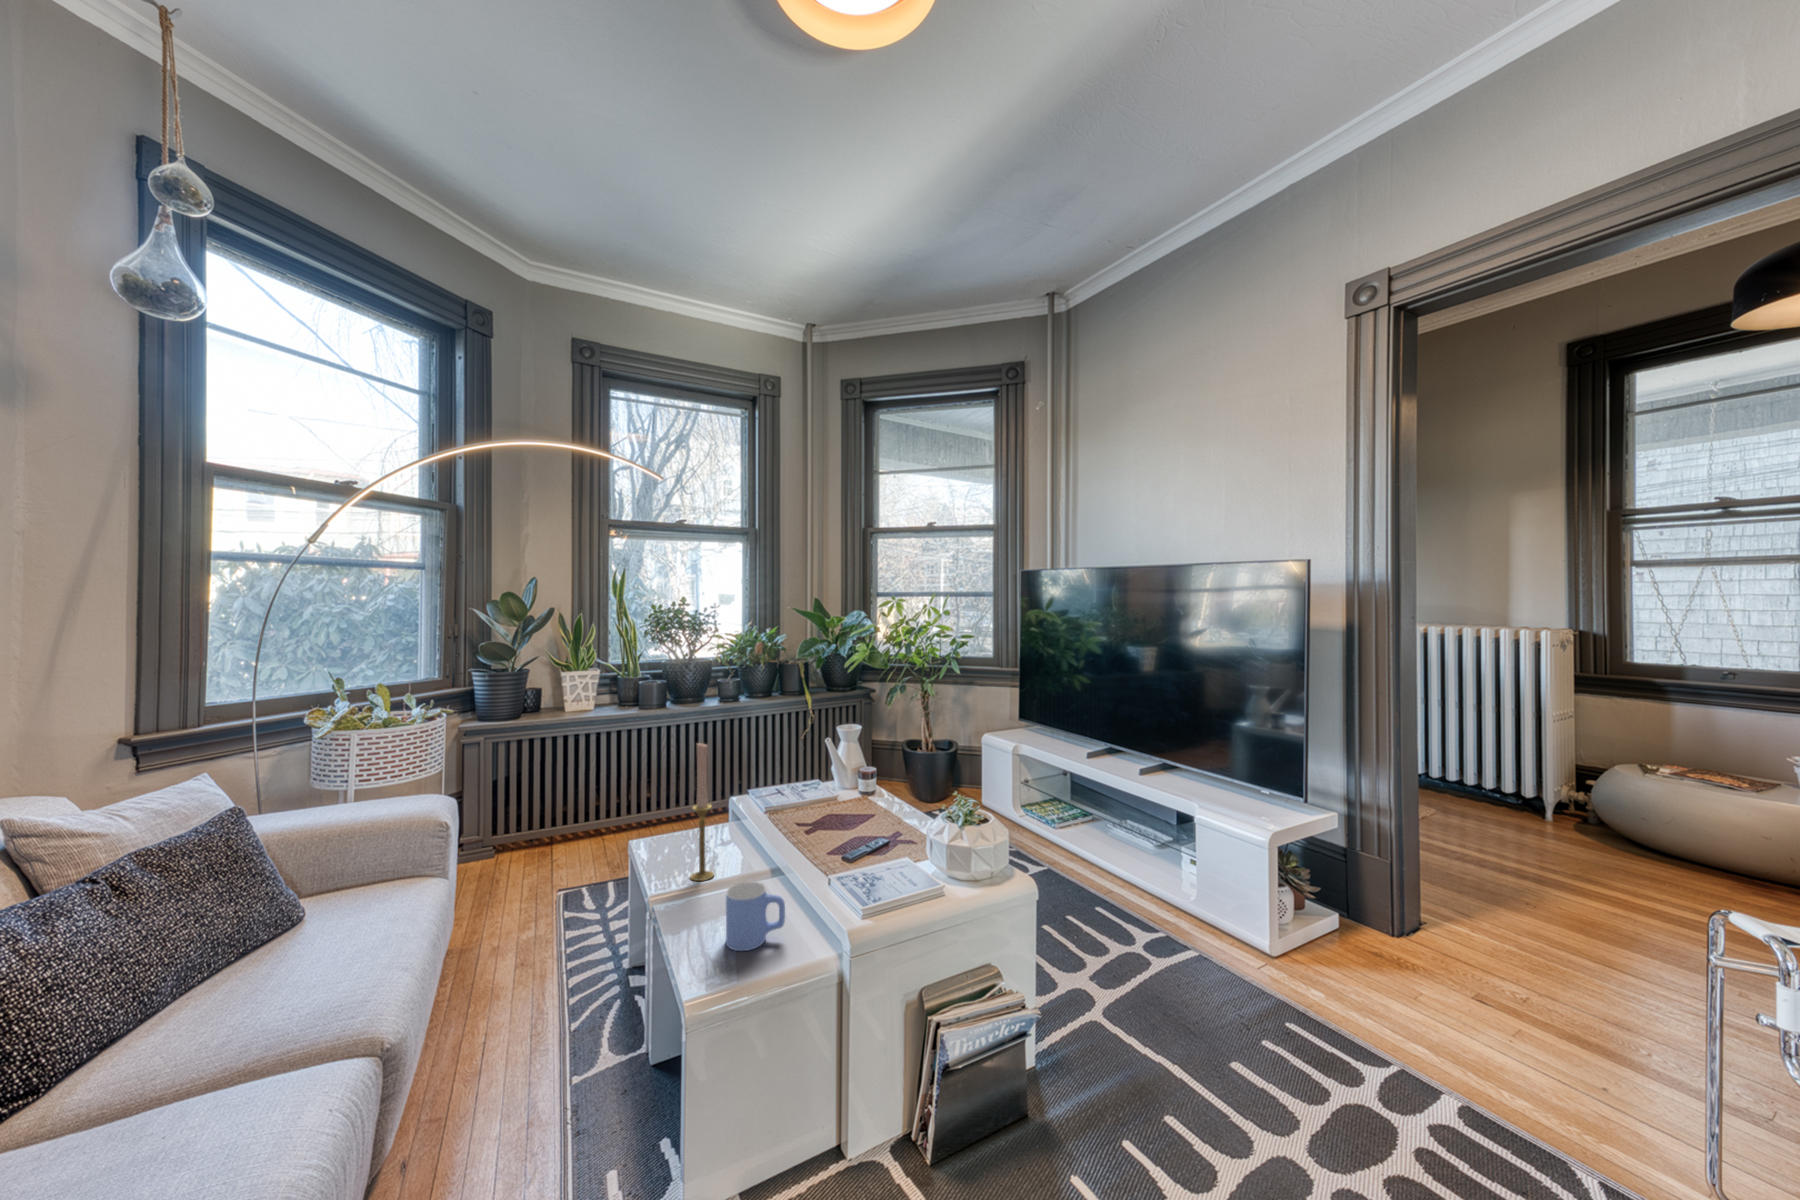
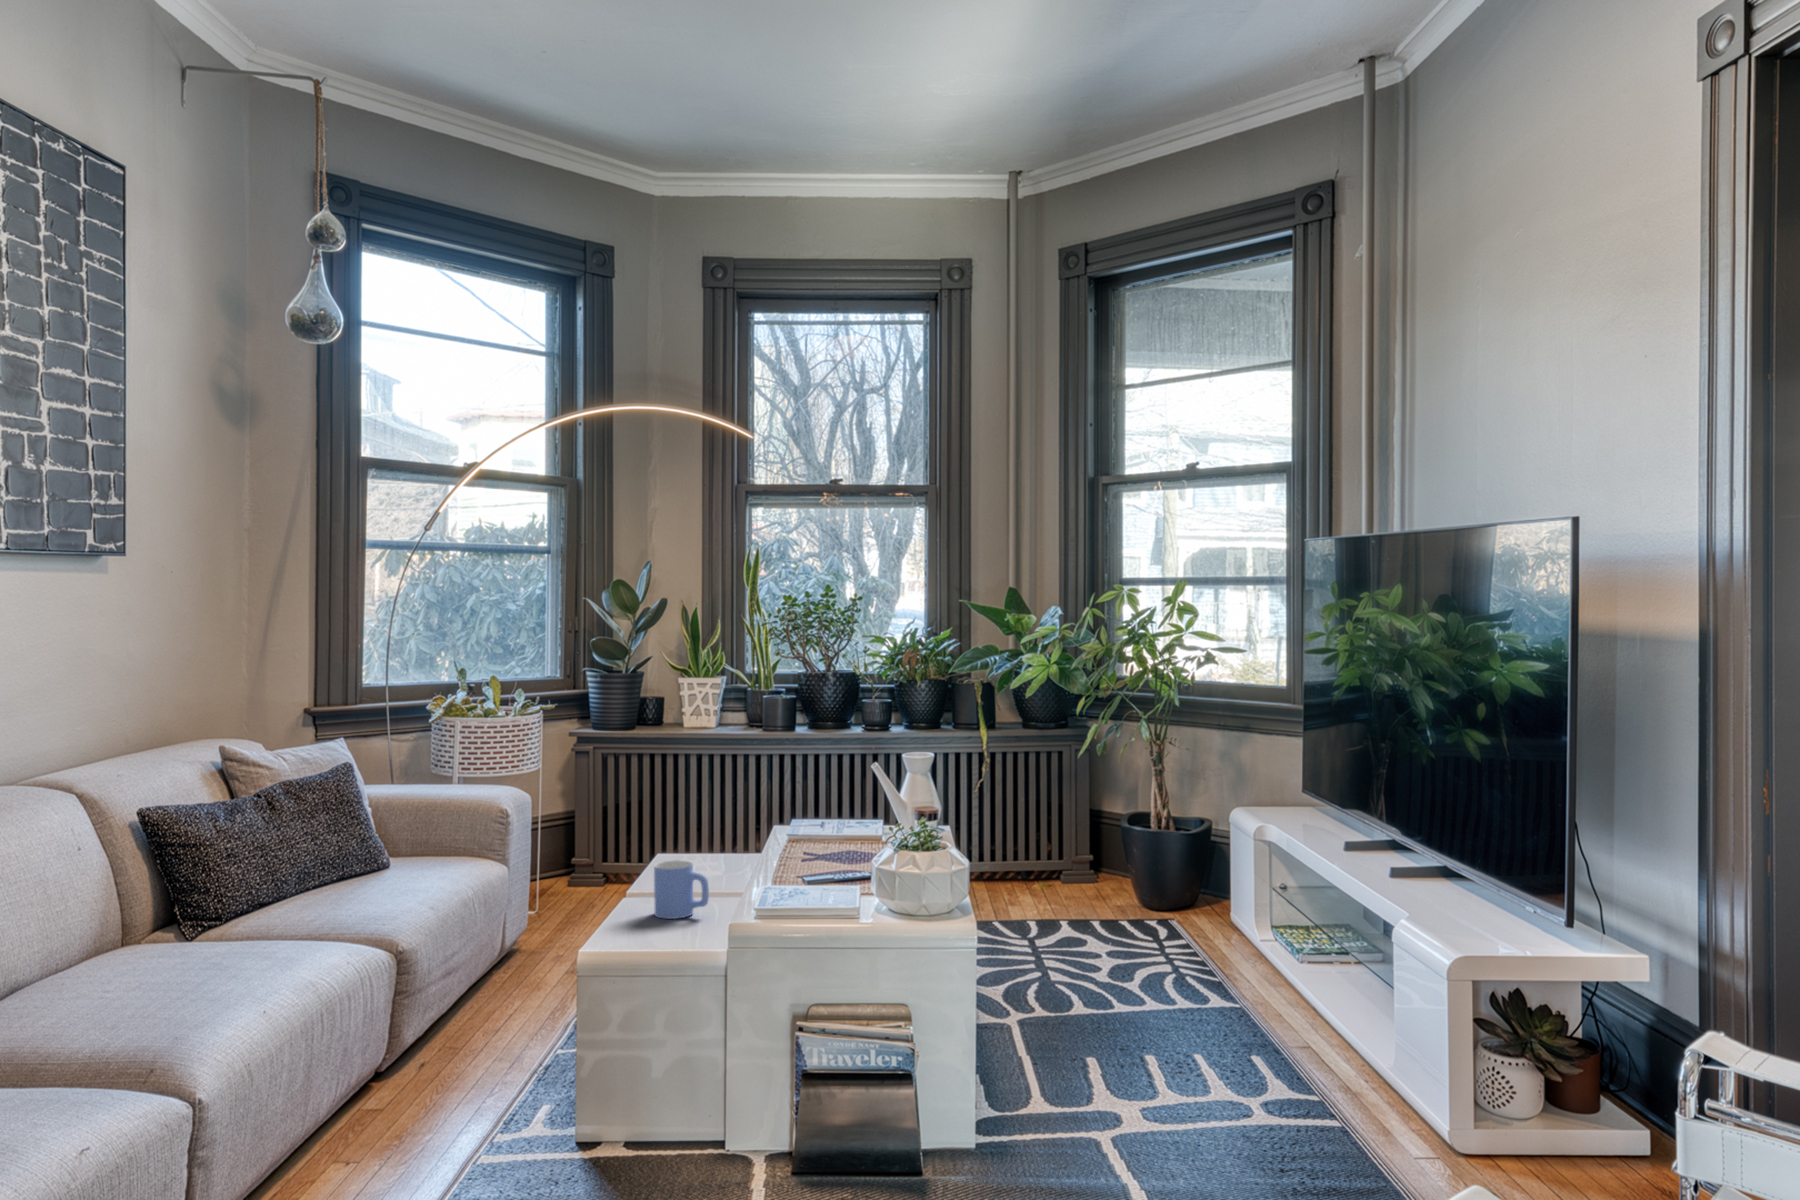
candlestick: present [690,743,714,881] -> none [681,733,706,879]

